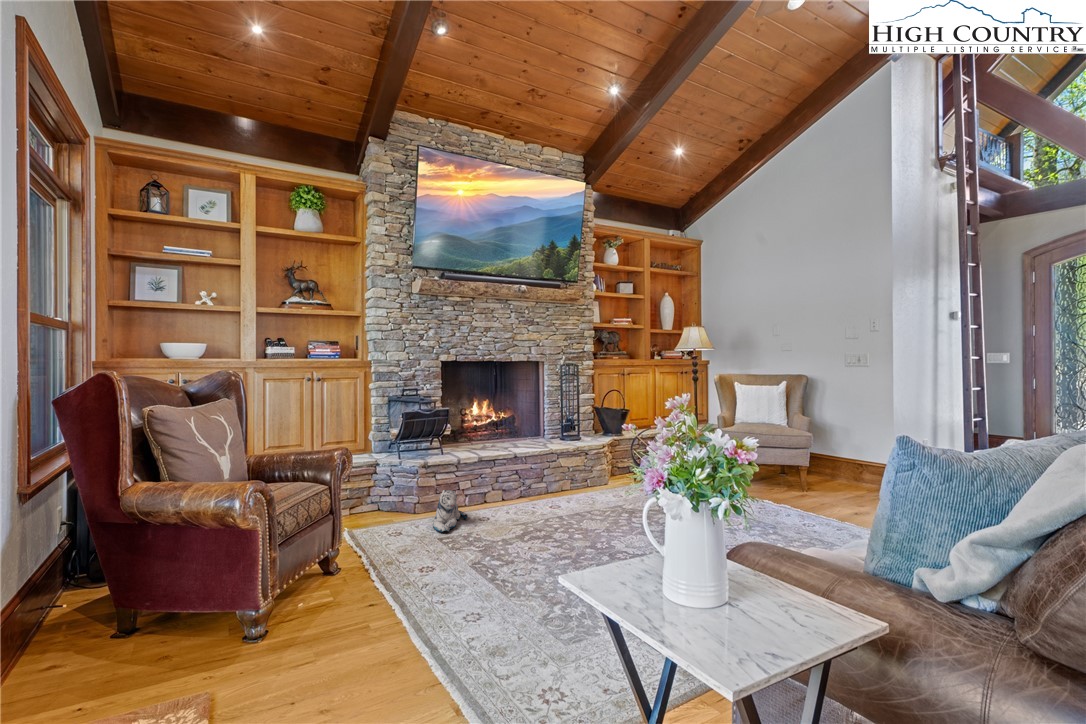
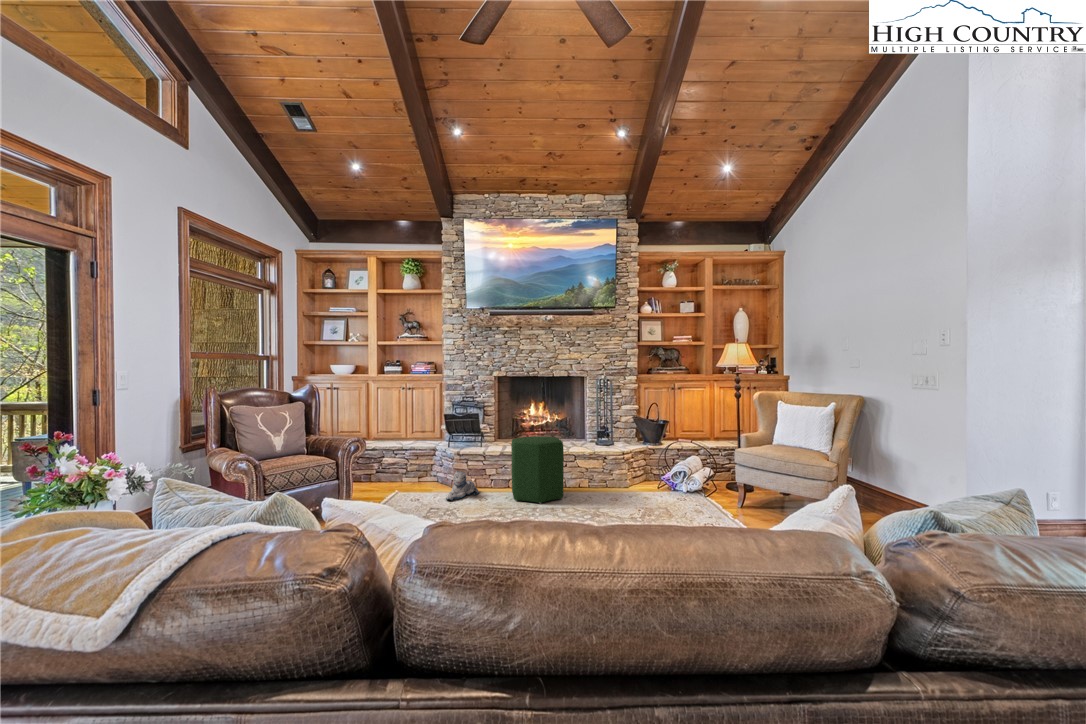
ottoman: none [507,434,576,518] -> present [511,436,564,504]

